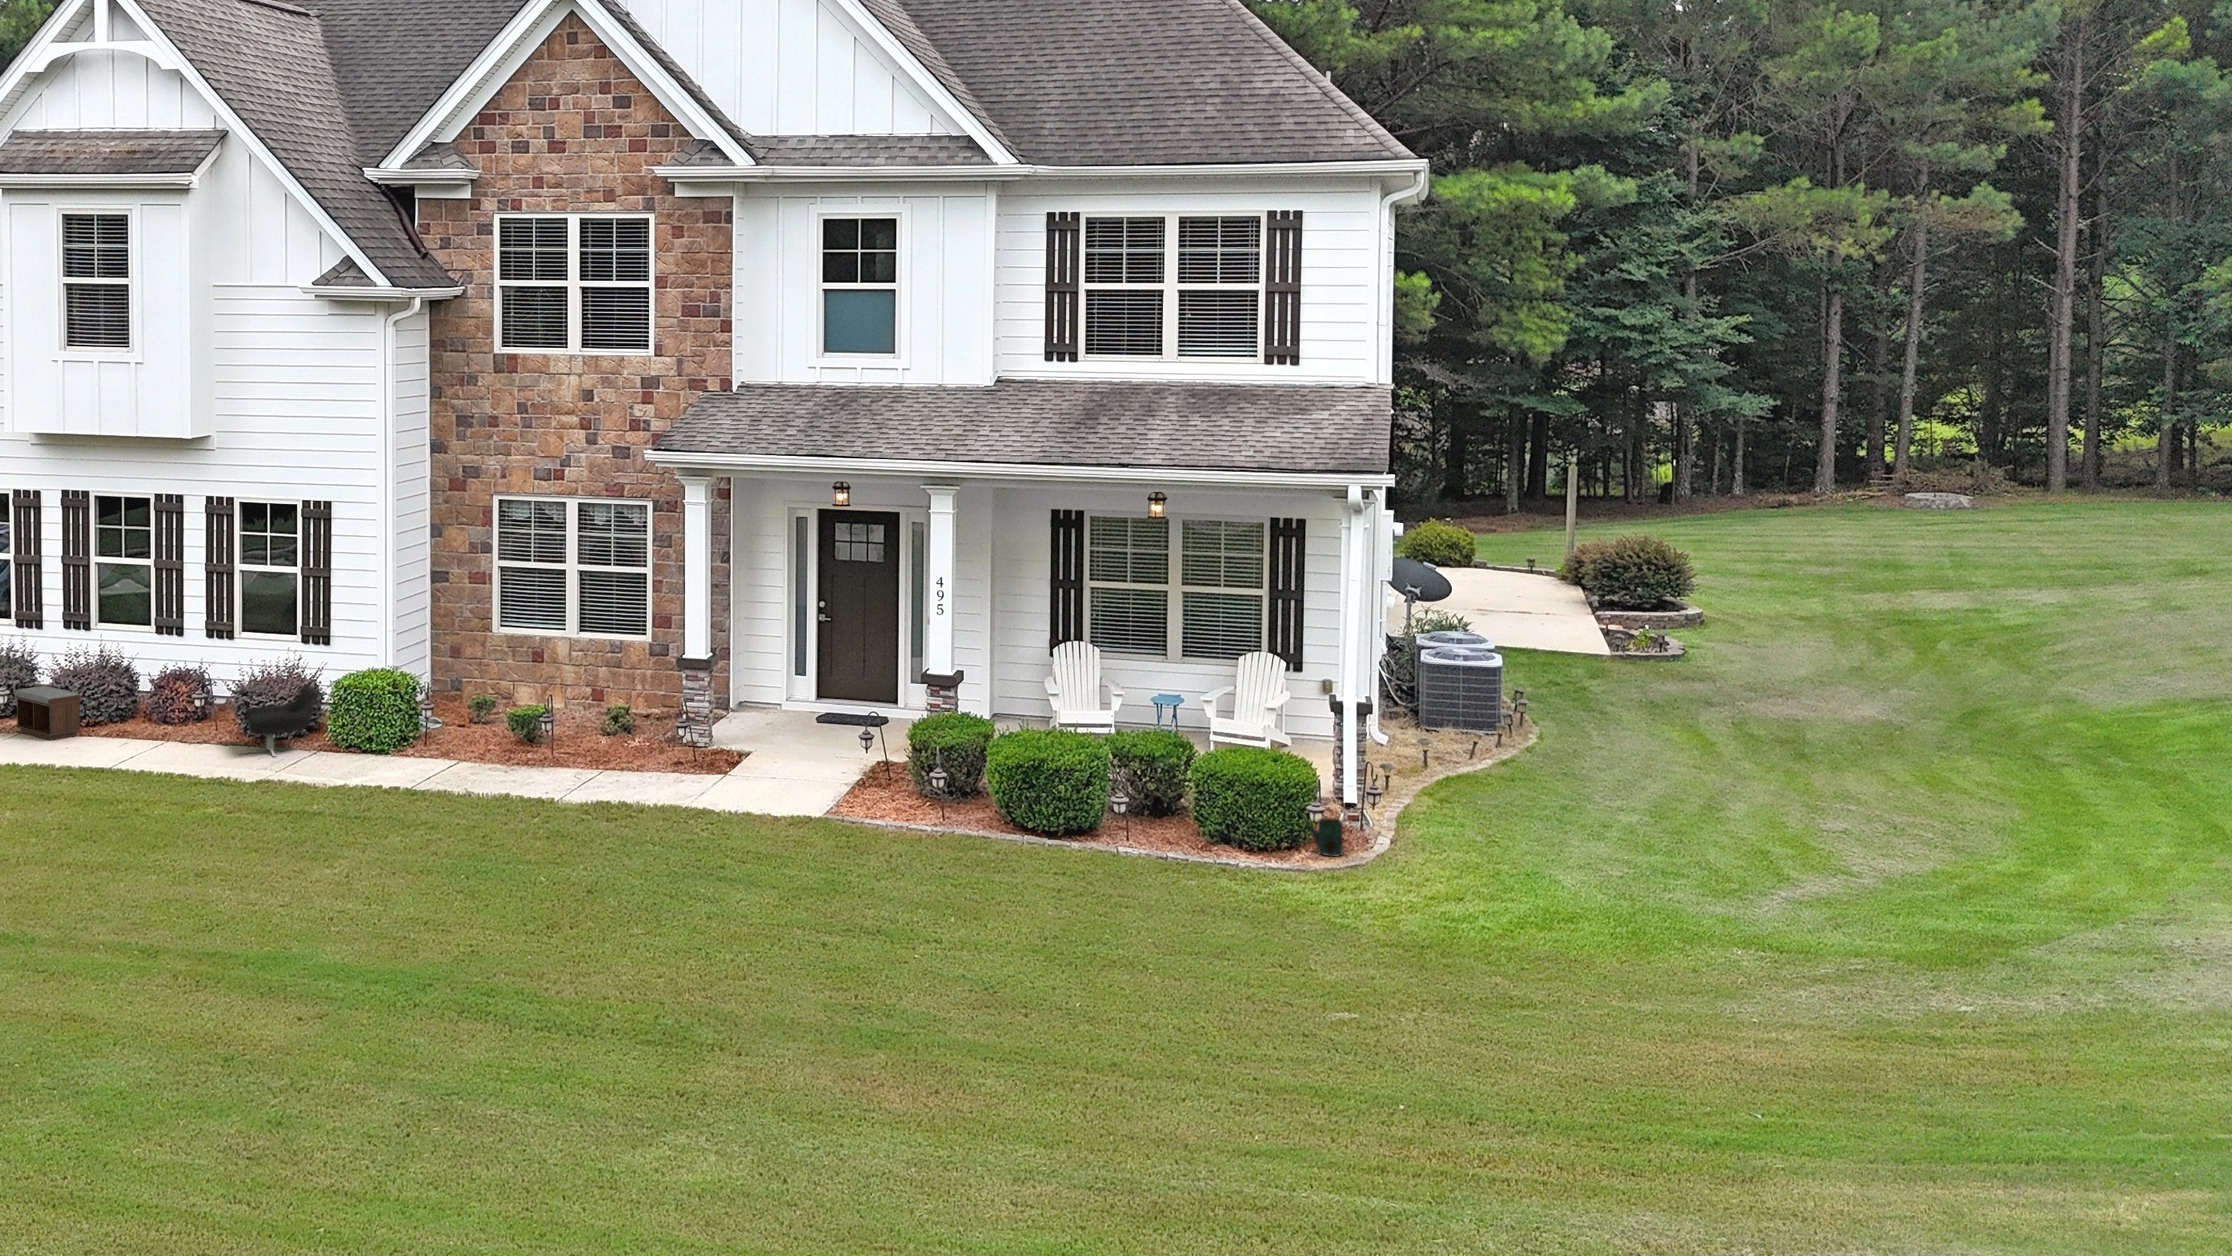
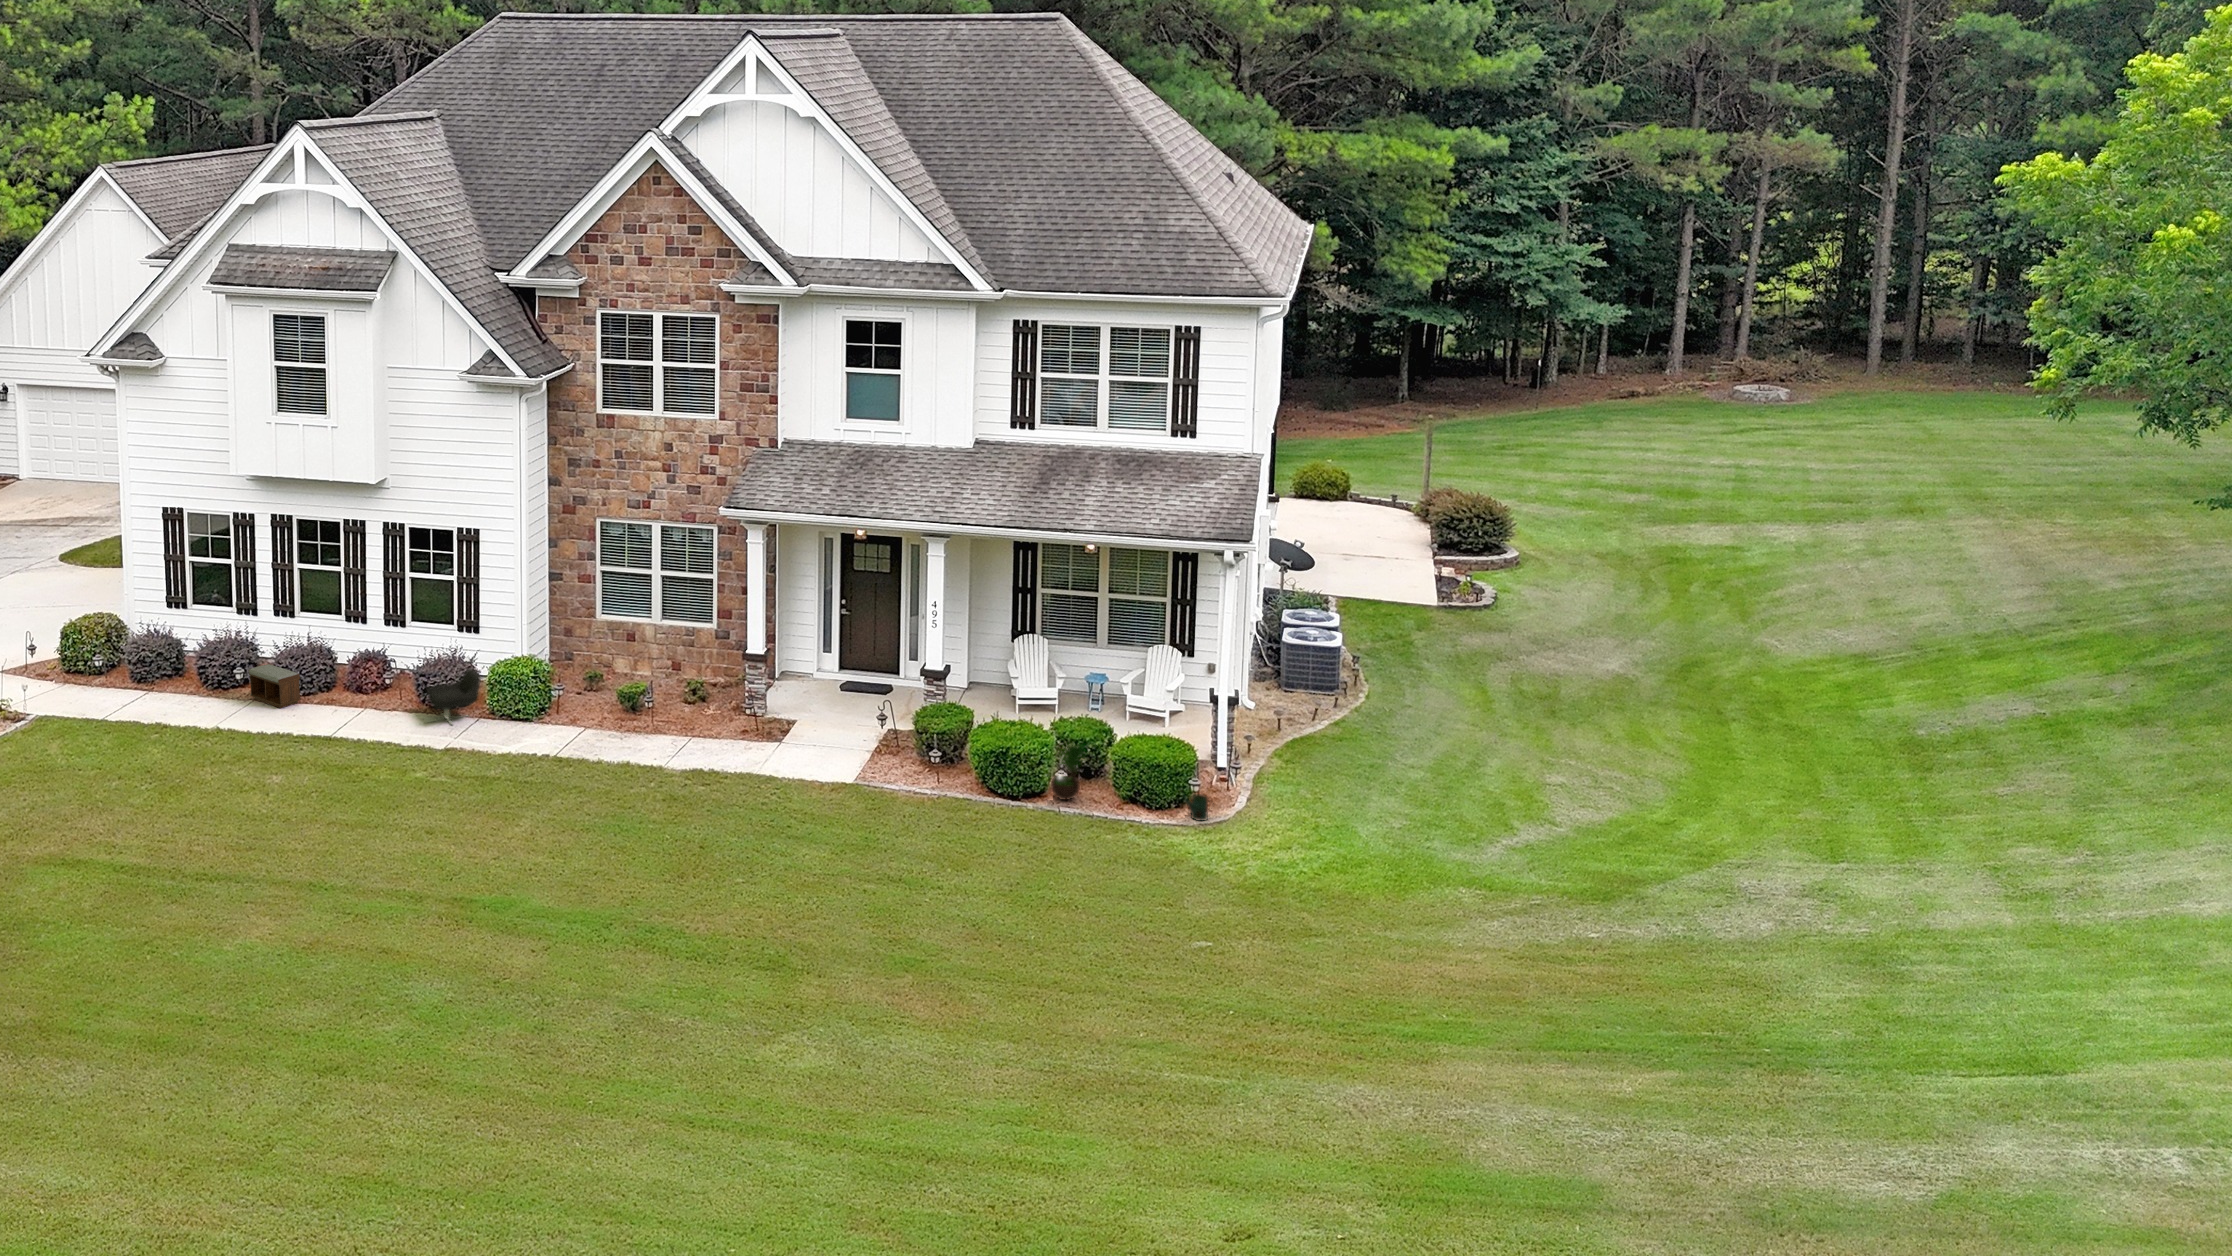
potted tree: none [1108,739,1164,833] -> present [1051,743,1086,800]

